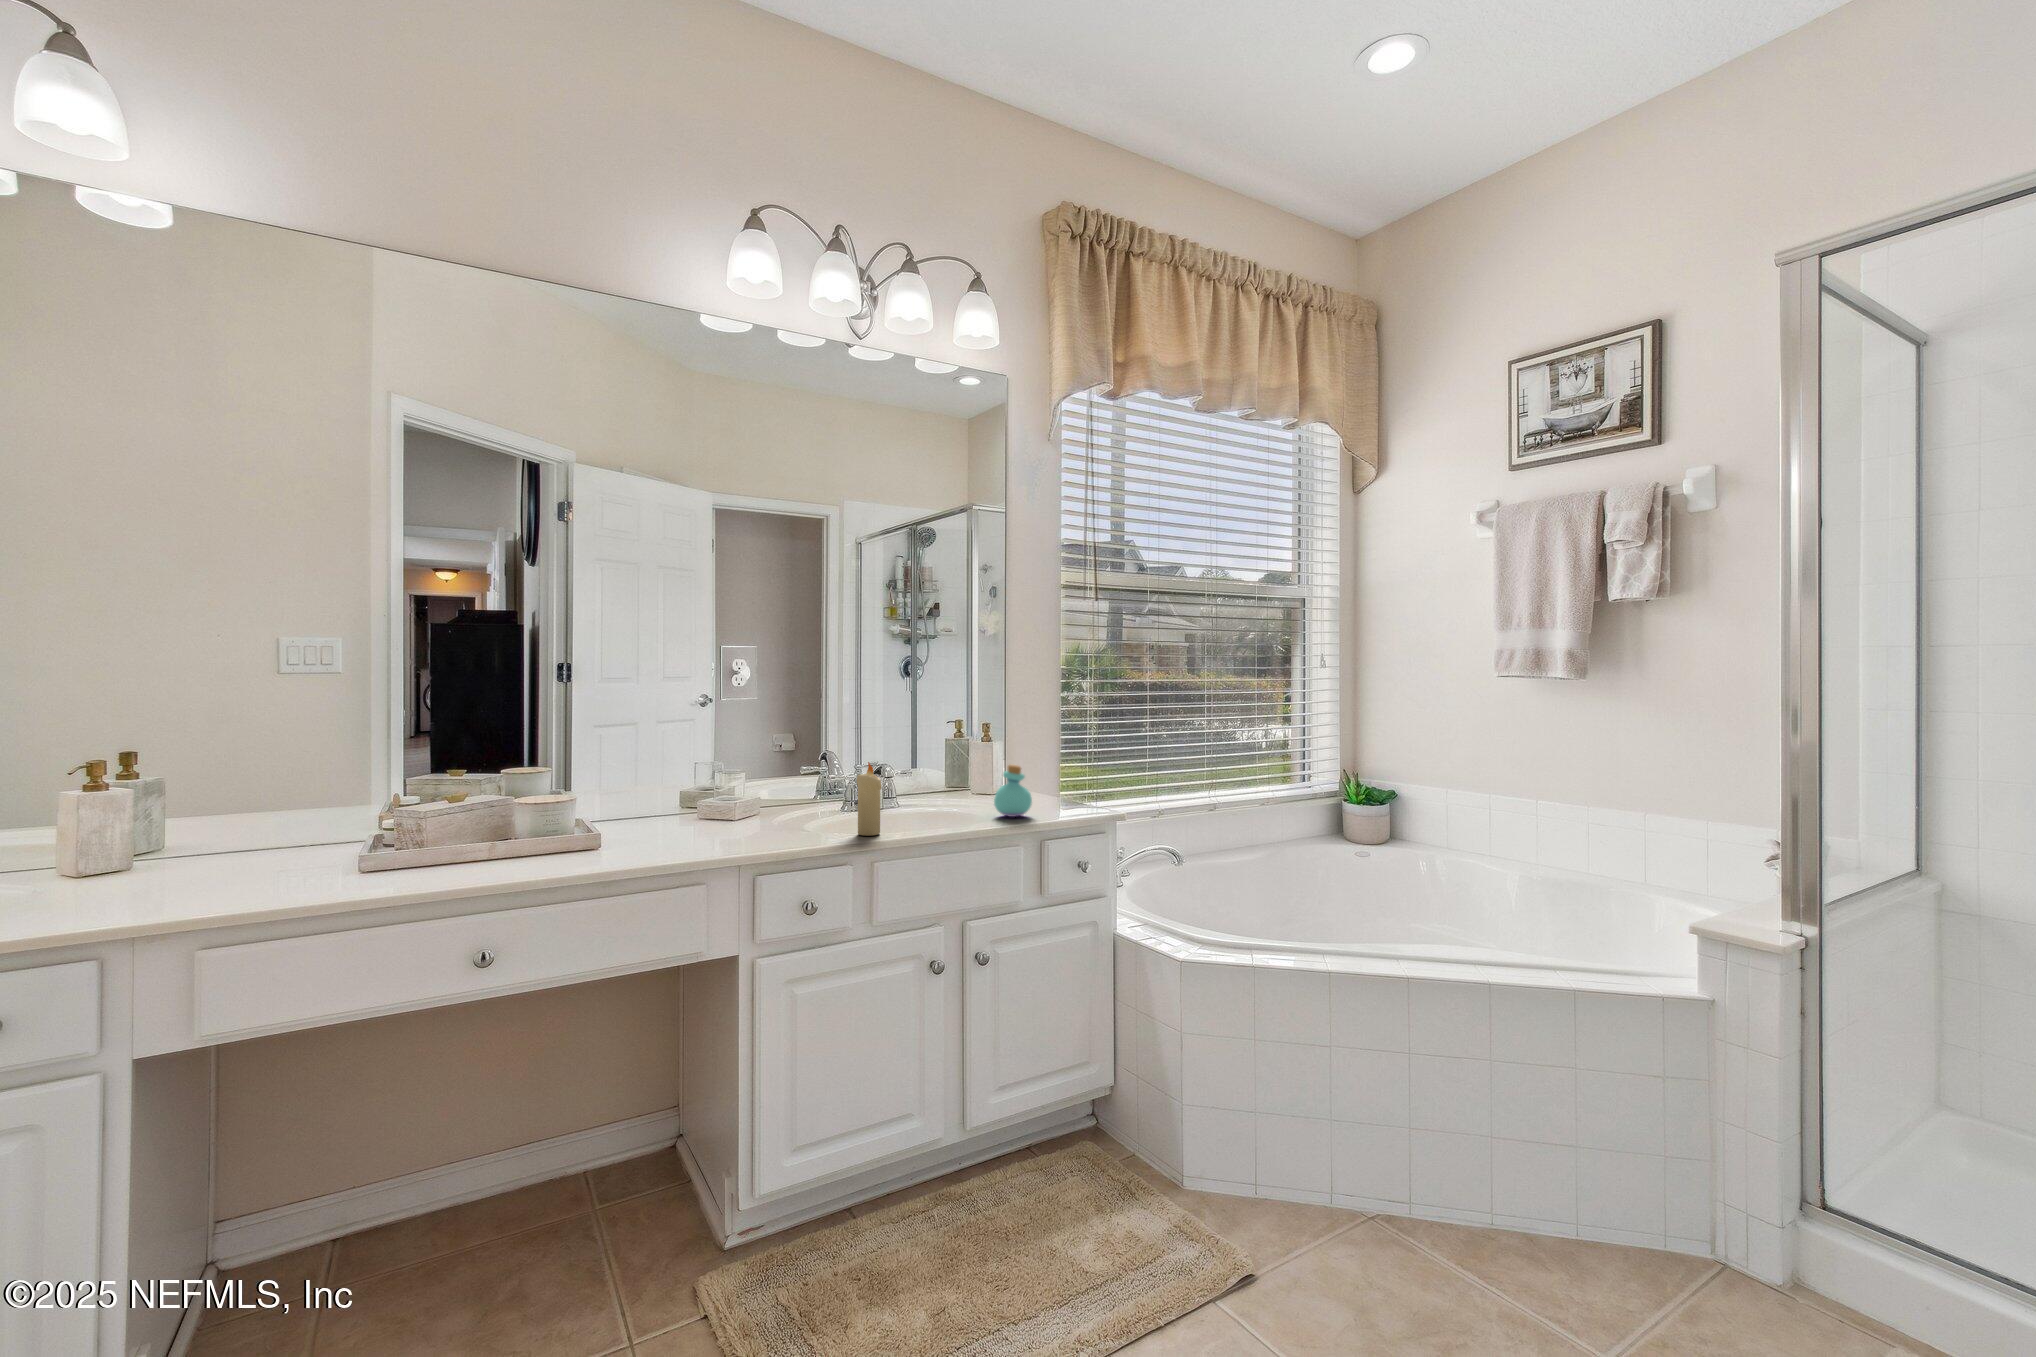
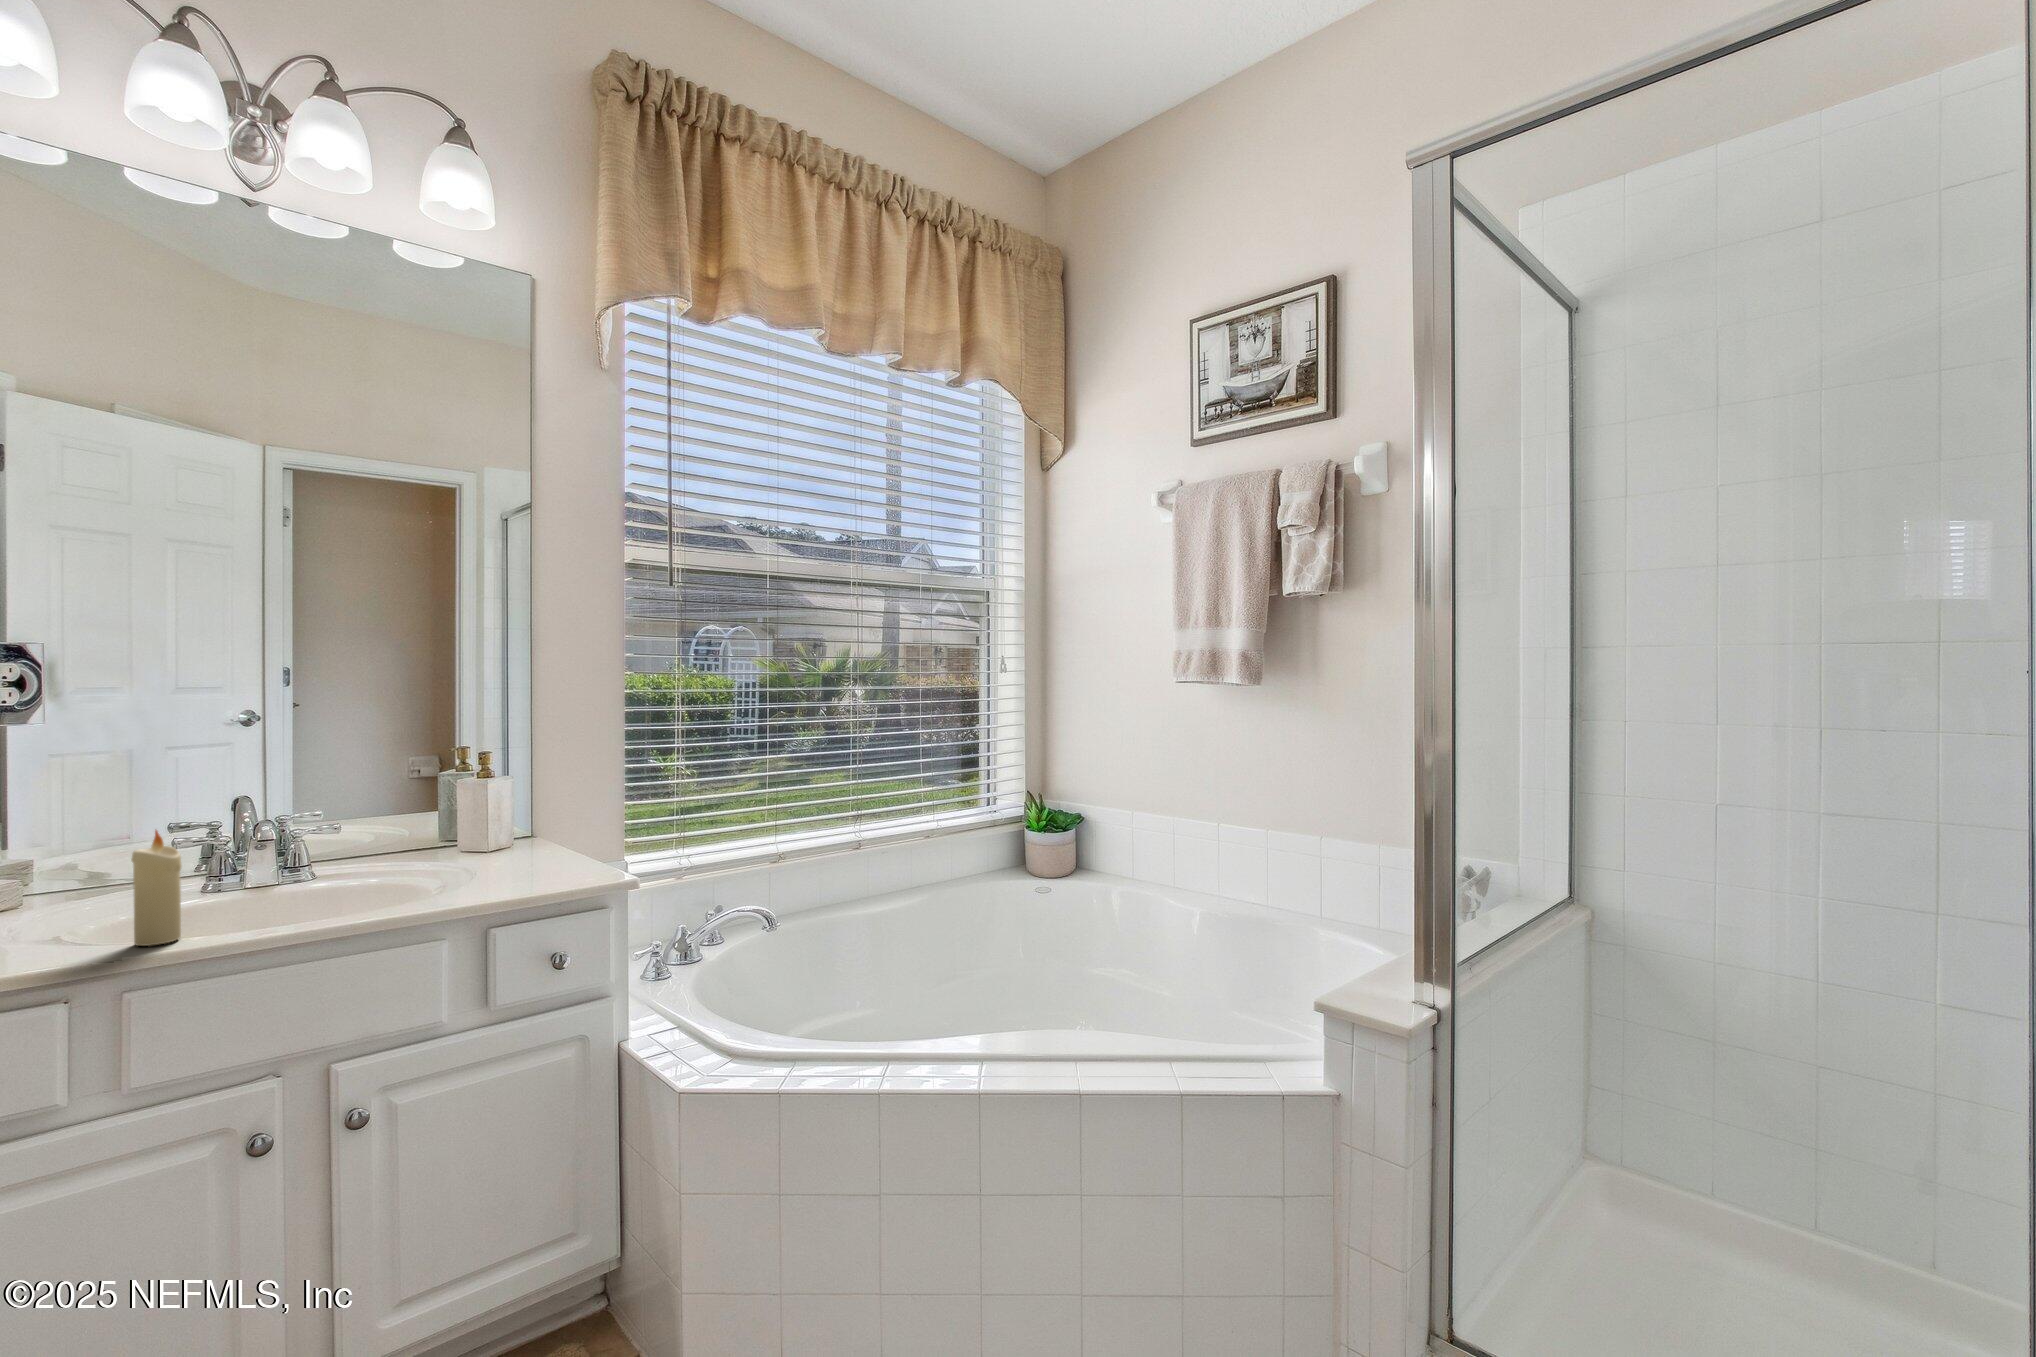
perfume bottle: present [994,765,1032,817] -> none [437,817,498,892]

